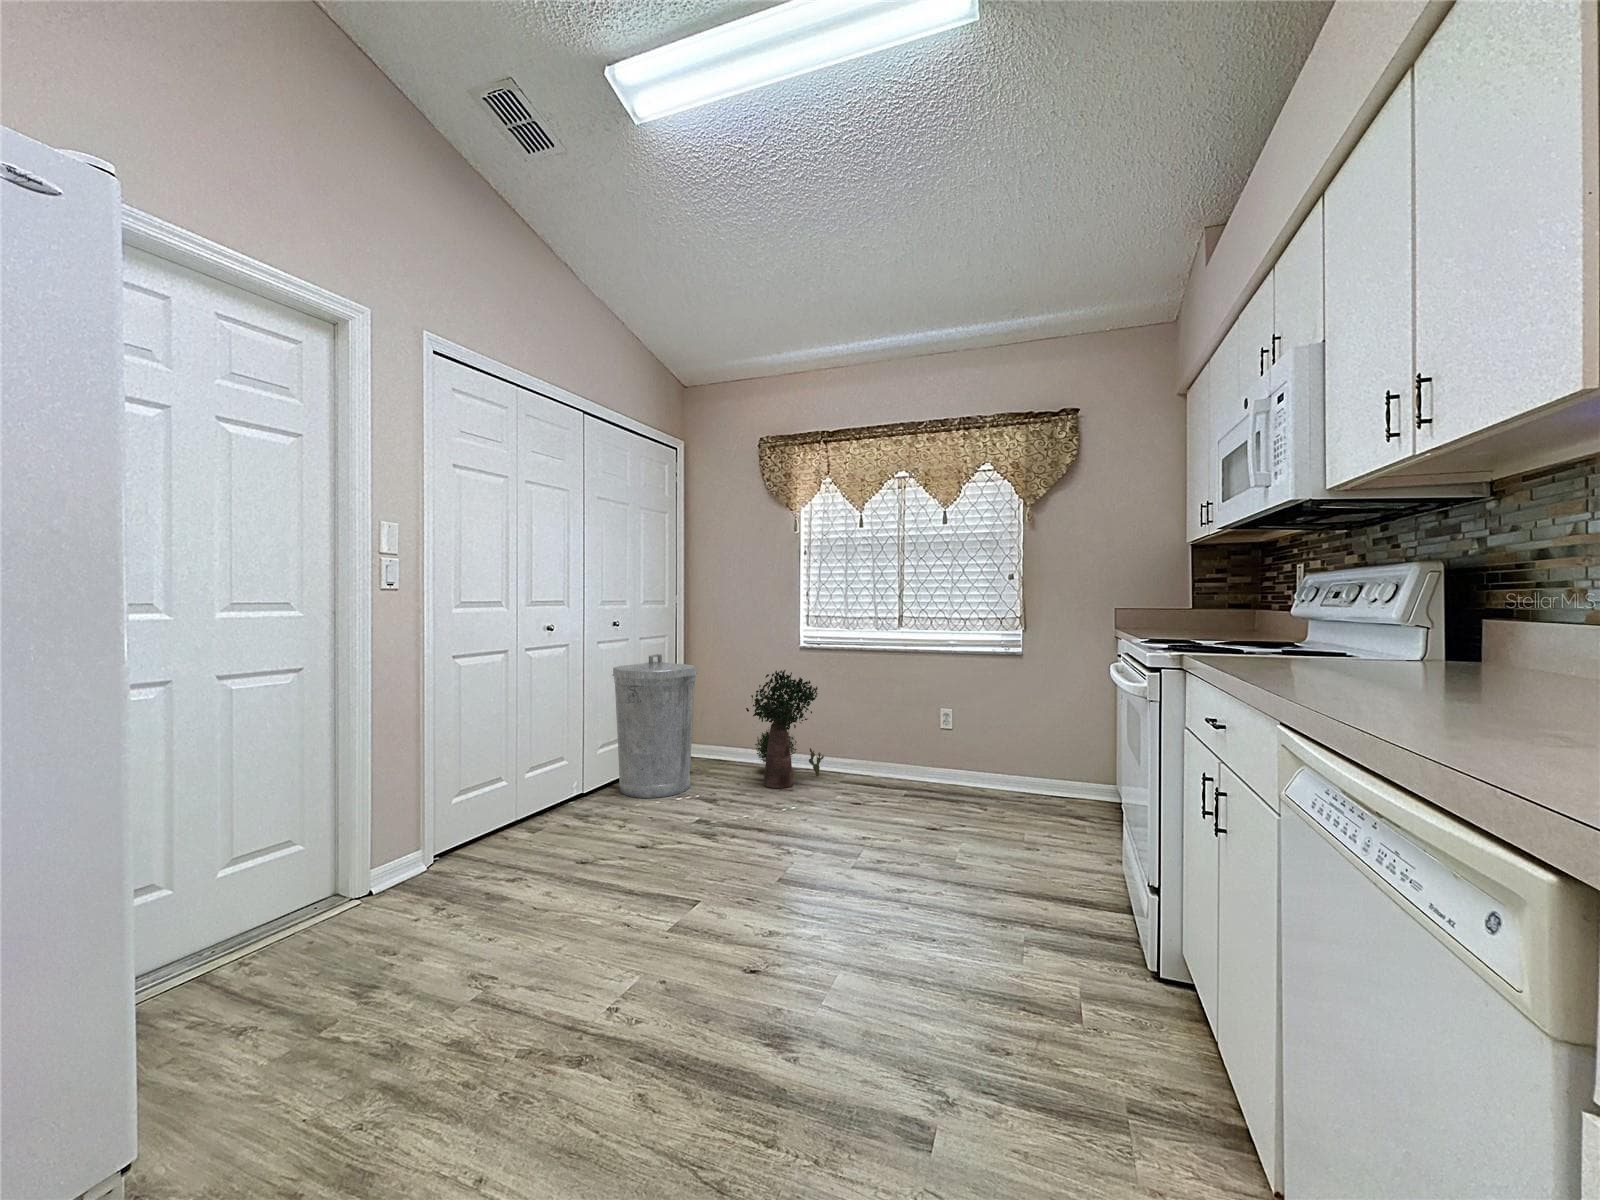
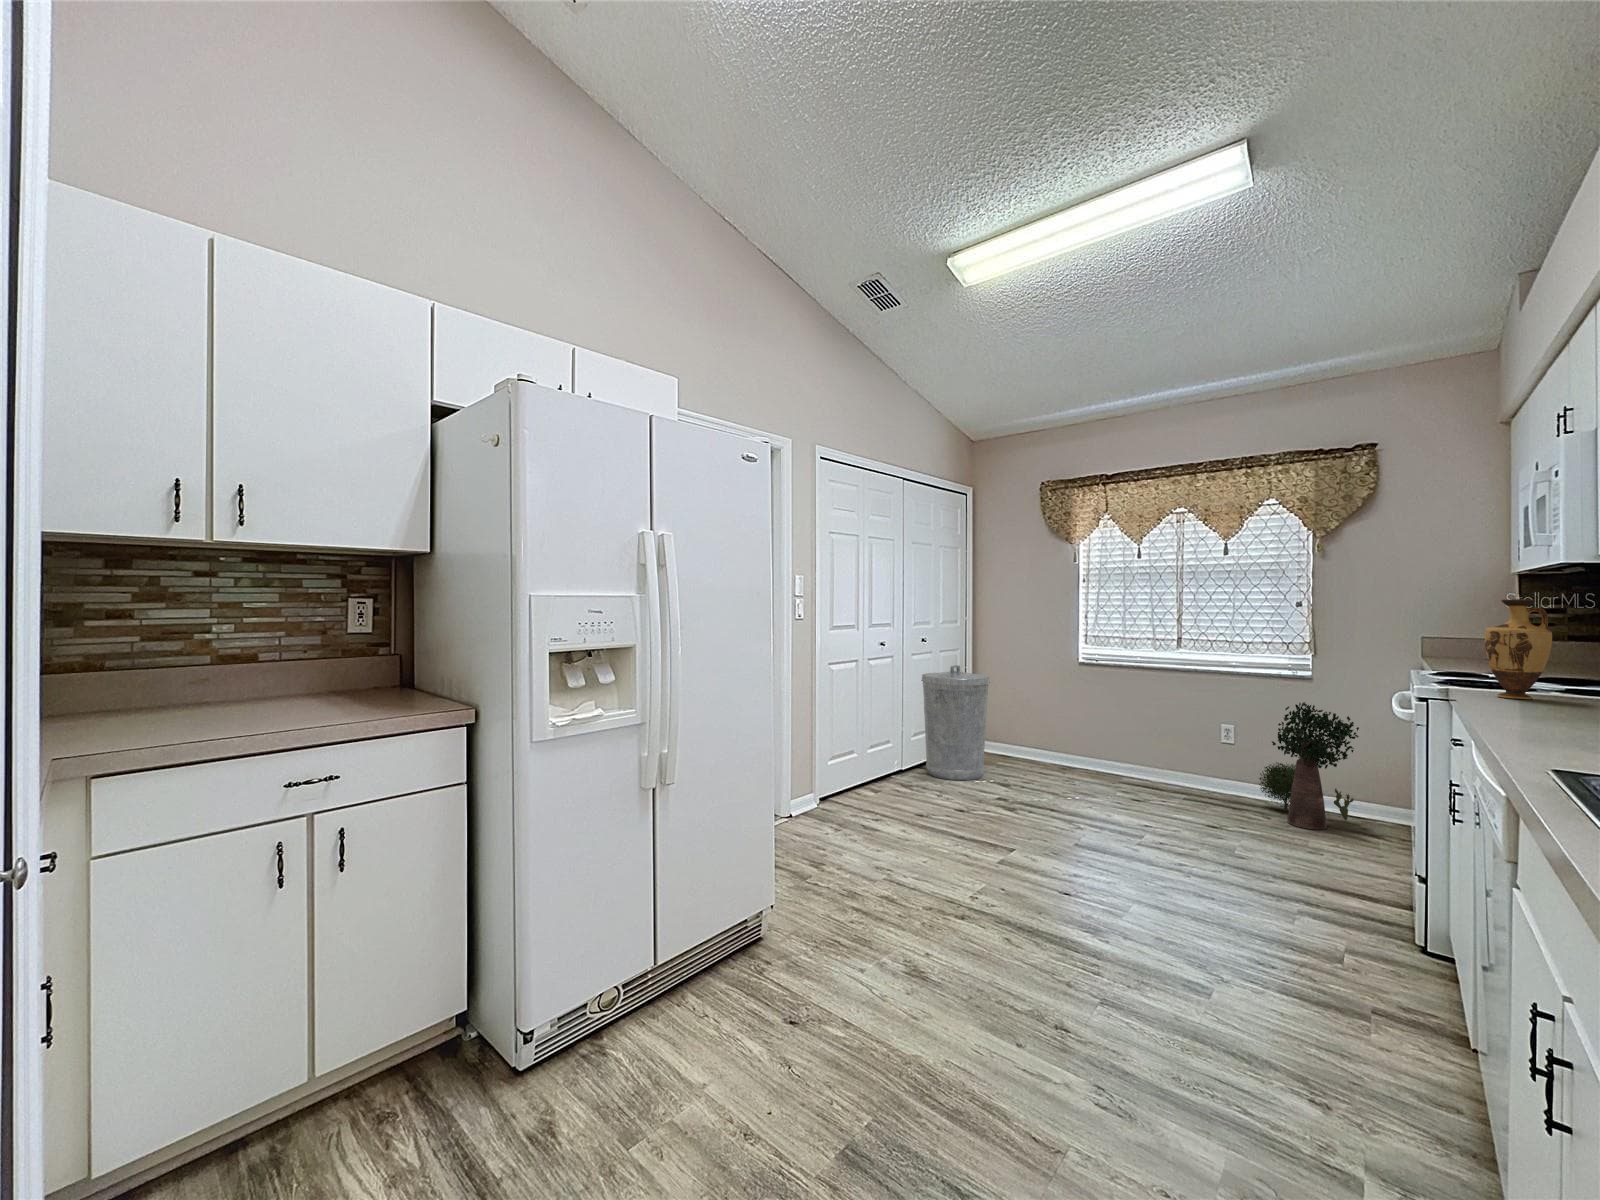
vase: none [1228,539,1298,665] -> present [1485,599,1552,699]
potted plant: present [746,670,824,788] -> present [1259,702,1359,830]

